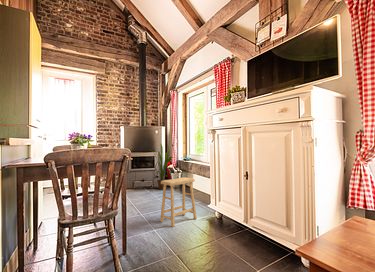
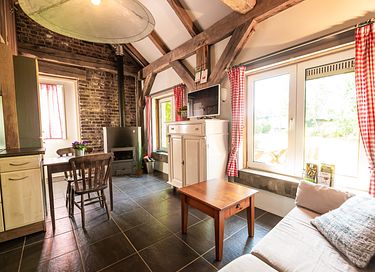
footstool: present [160,177,197,227] -> none [134,175,164,218]

